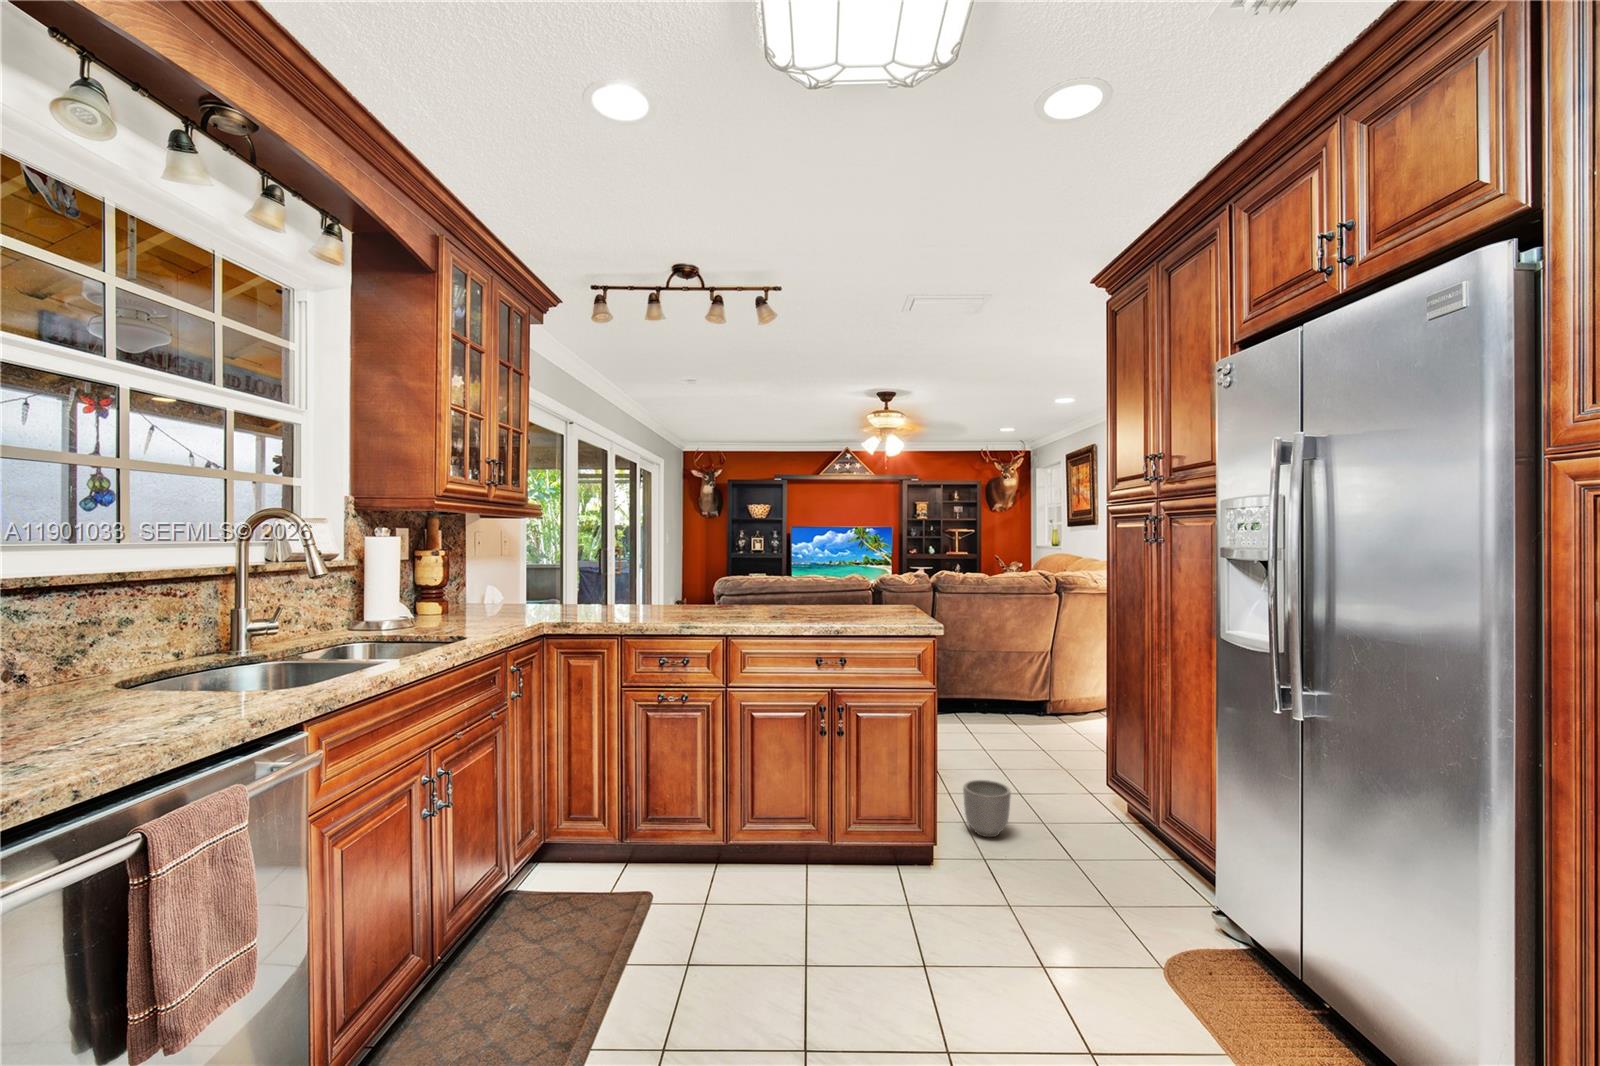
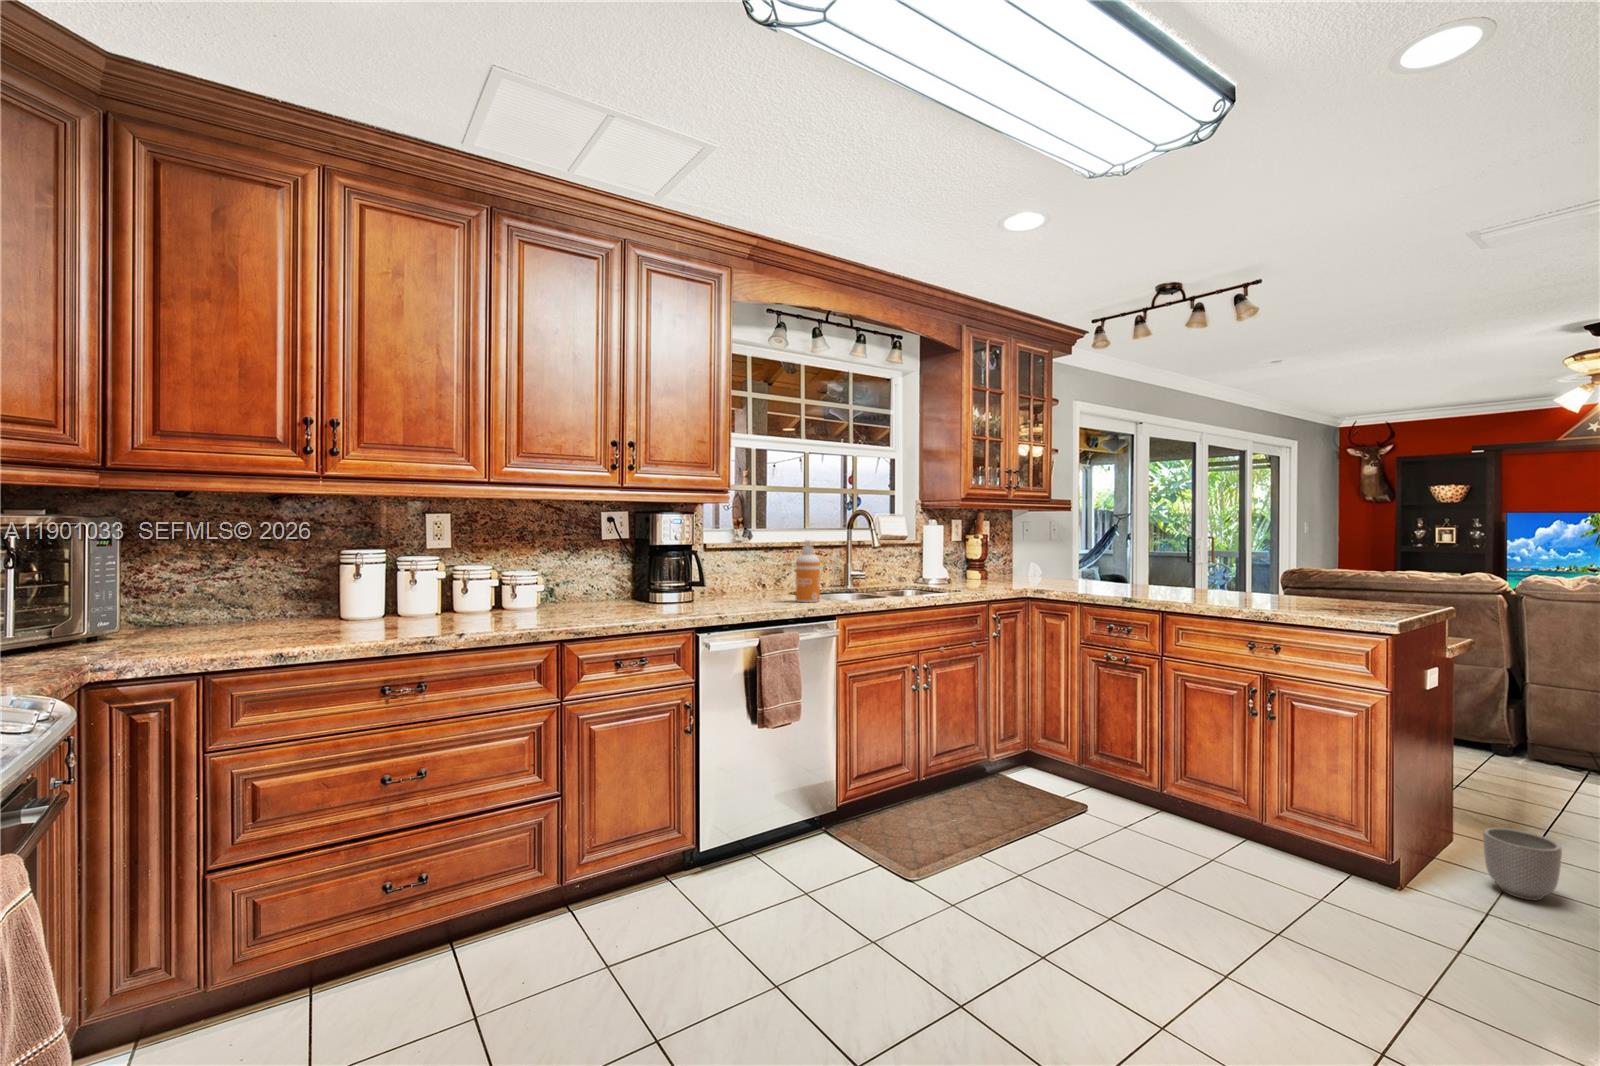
soap dispenser: none [159,578,234,722] -> present [796,540,820,602]

